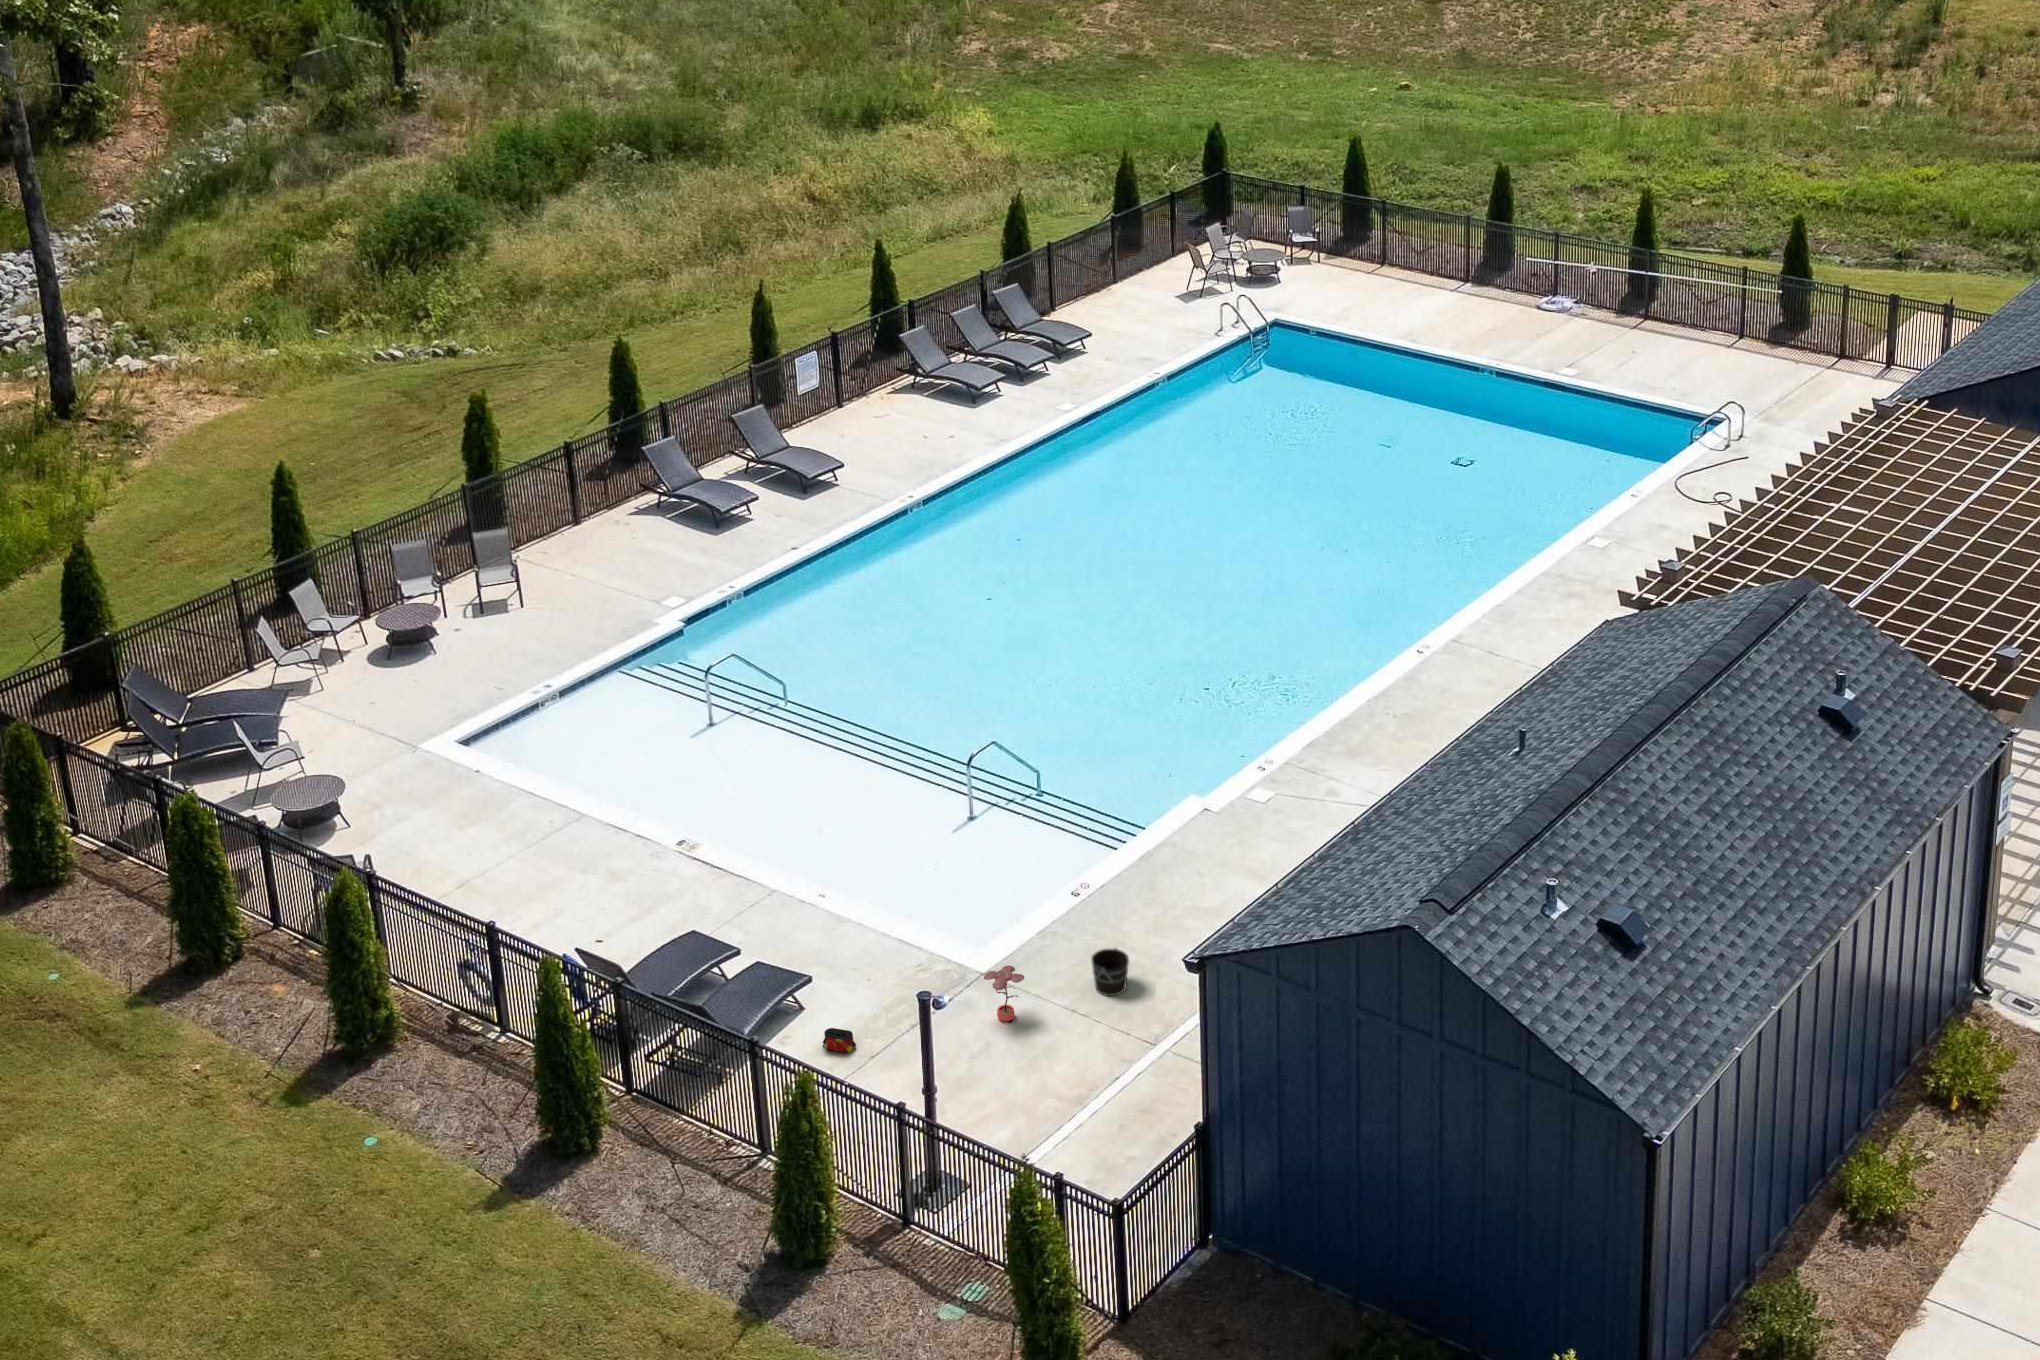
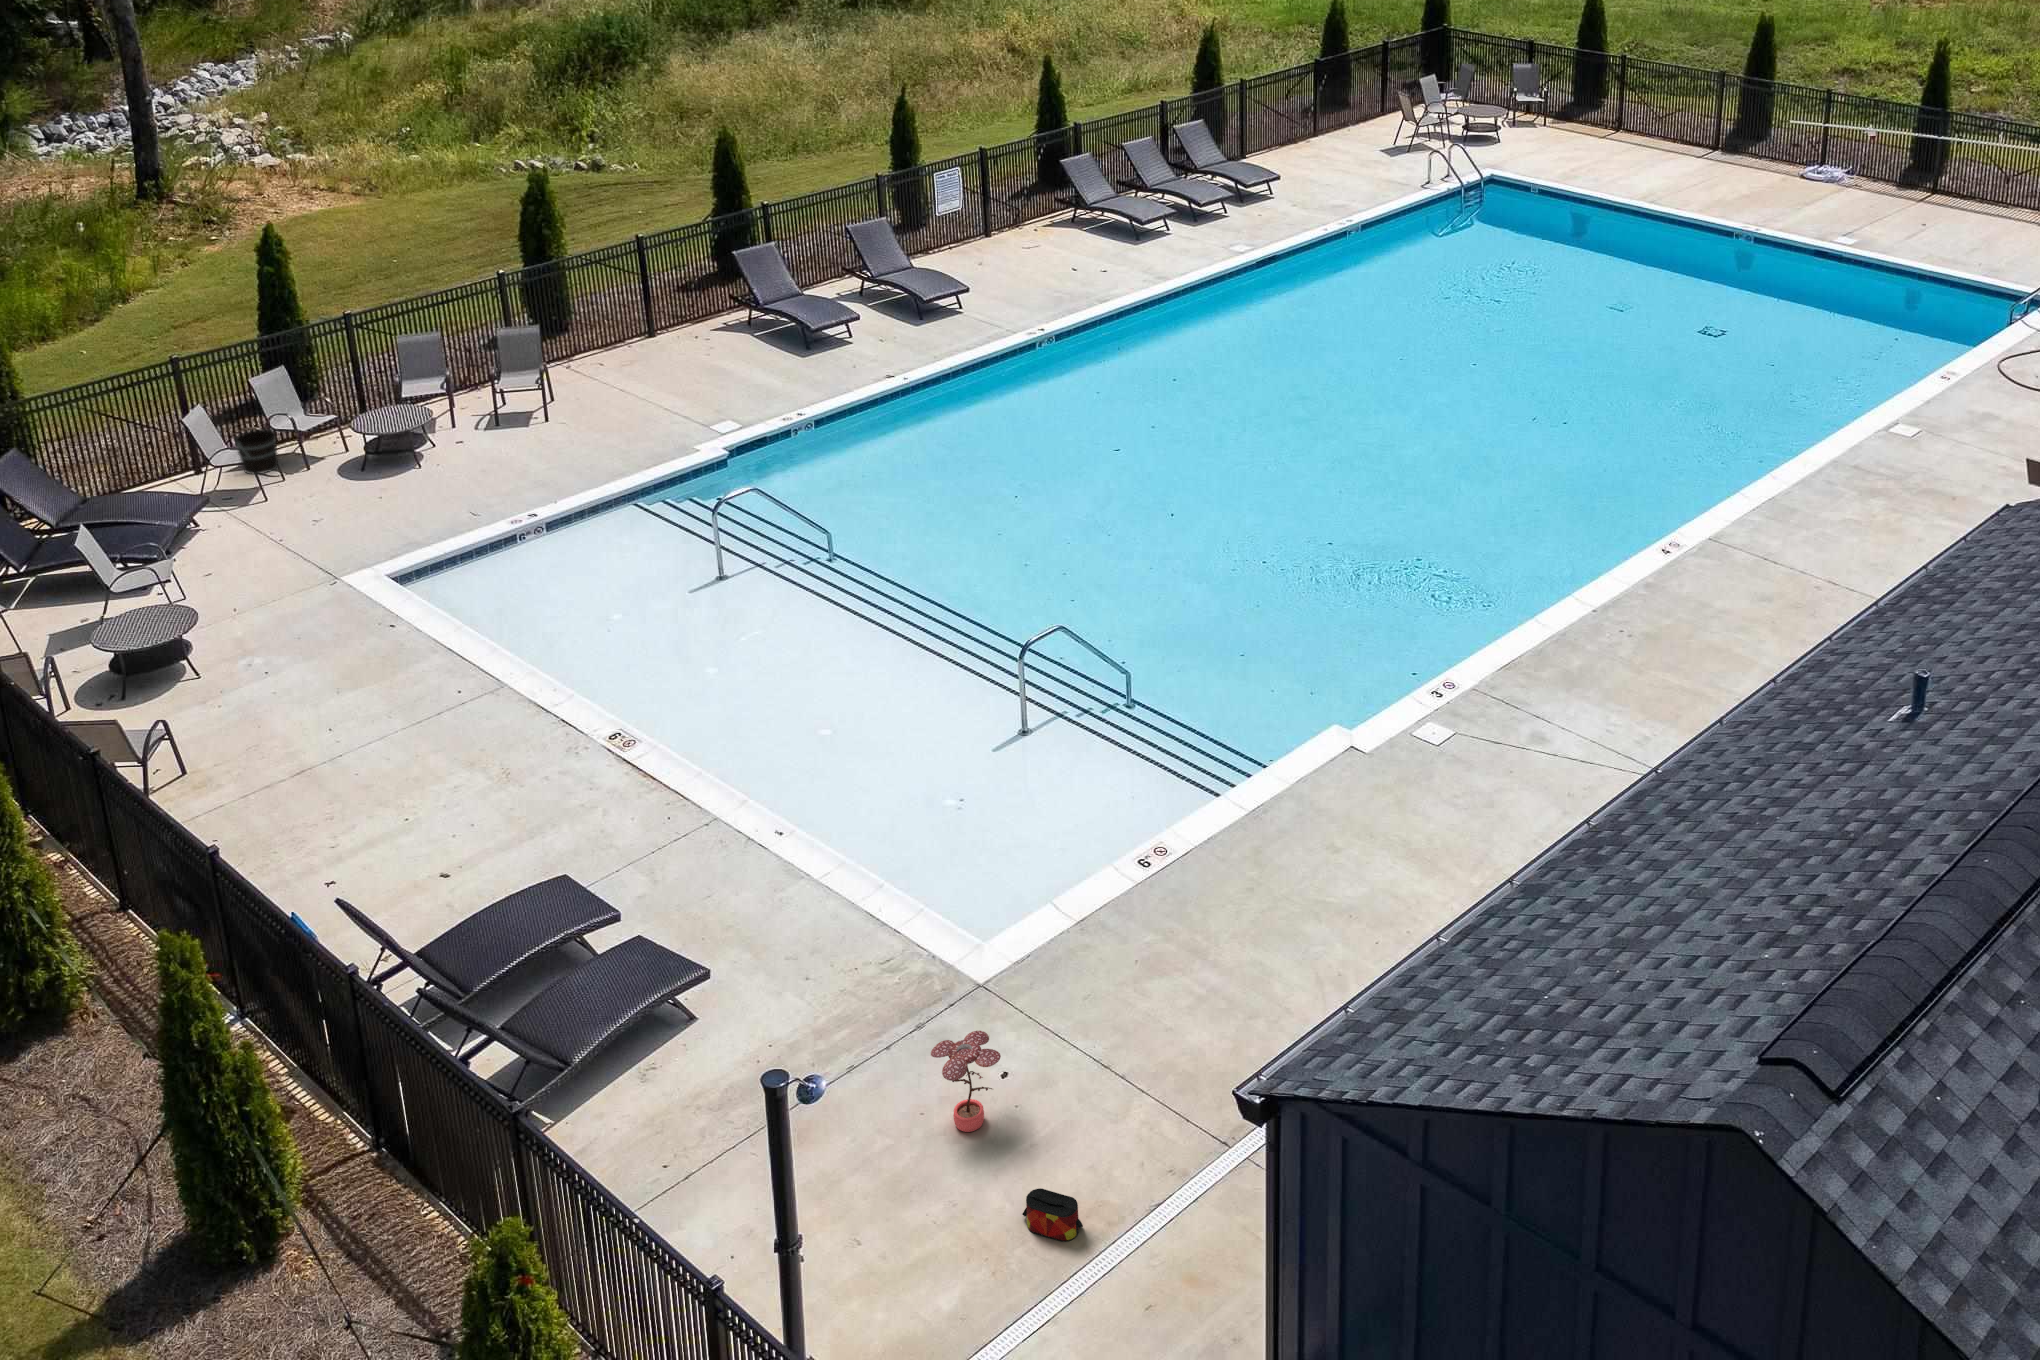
bucket: present [1092,948,1129,996] -> present [235,429,278,474]
bag: present [823,1028,856,1053] -> present [1022,1188,1083,1242]

